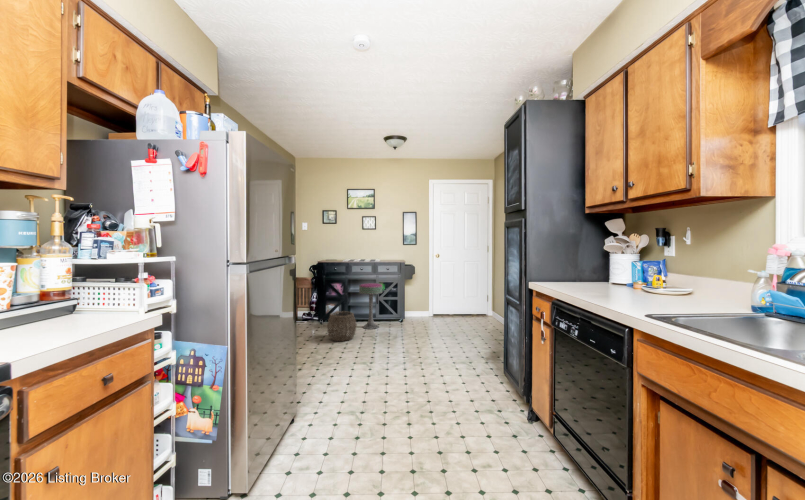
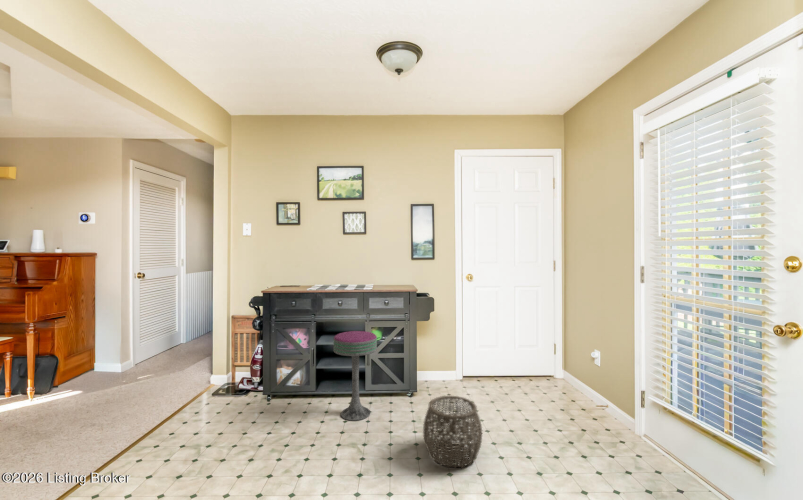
woven basket: present [327,311,356,341] -> present [423,396,482,467]

